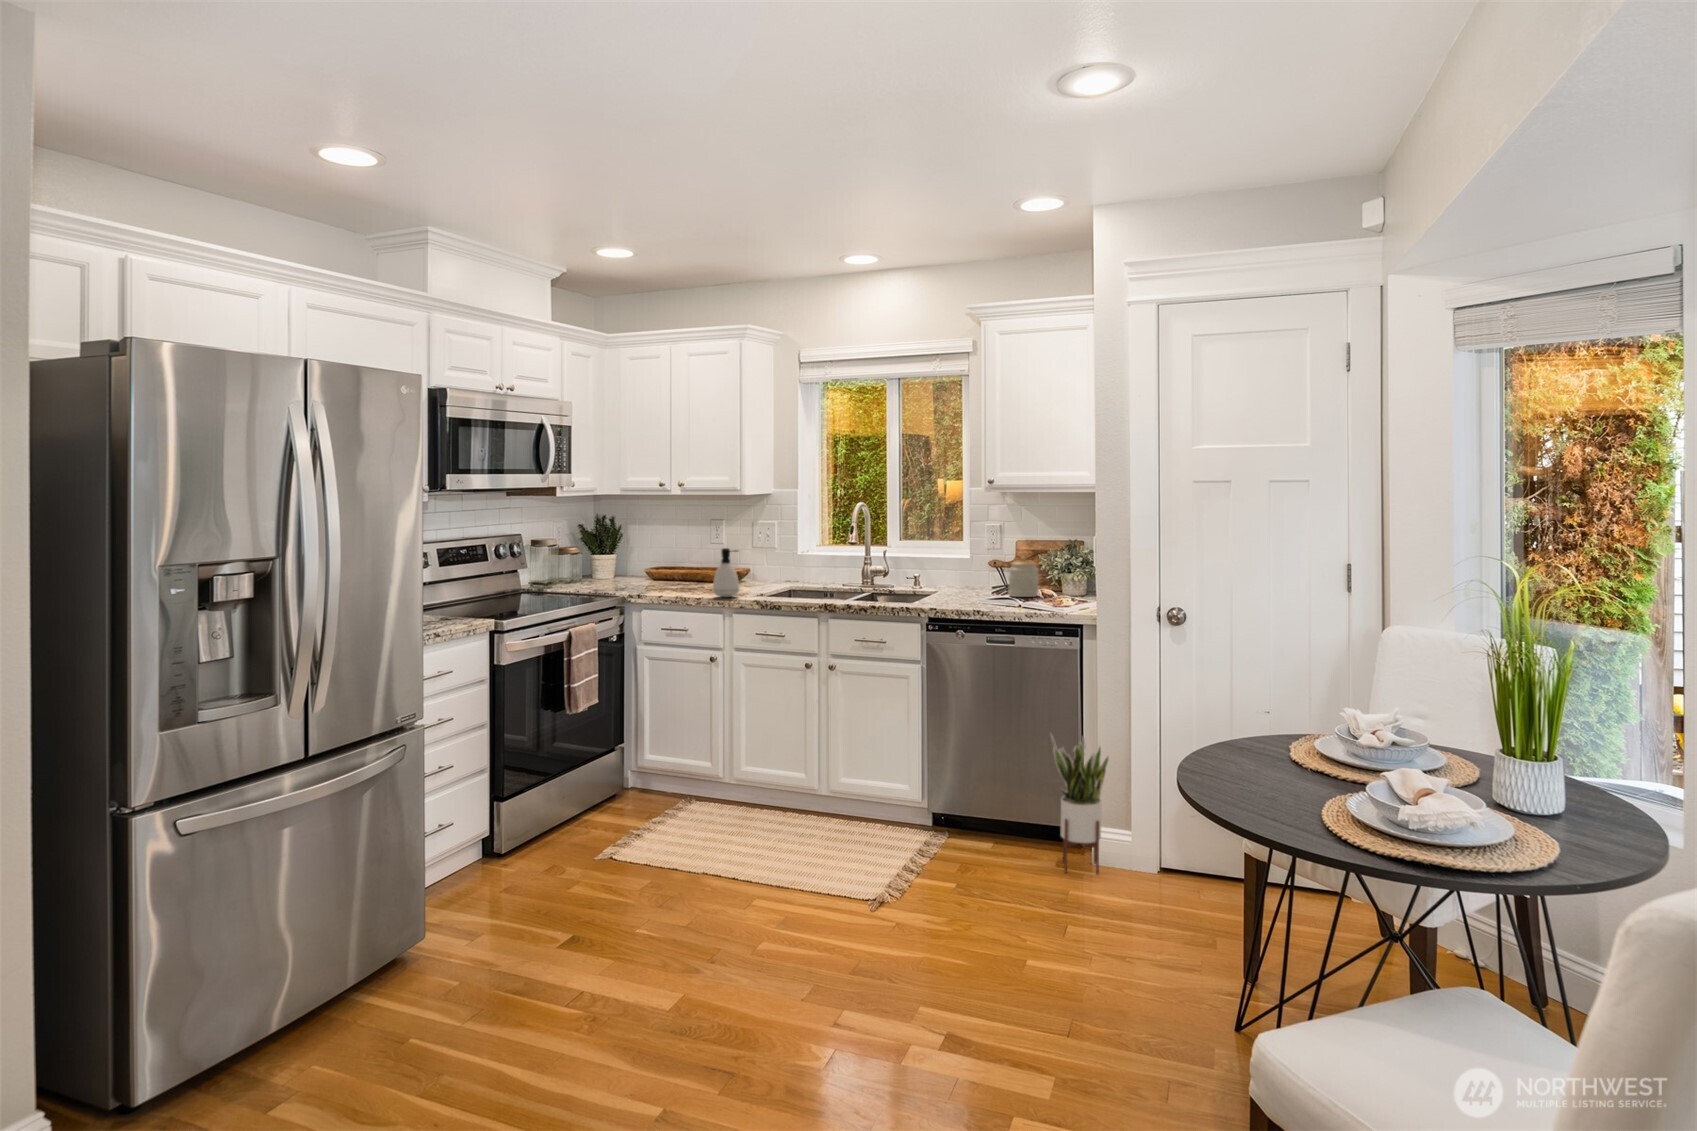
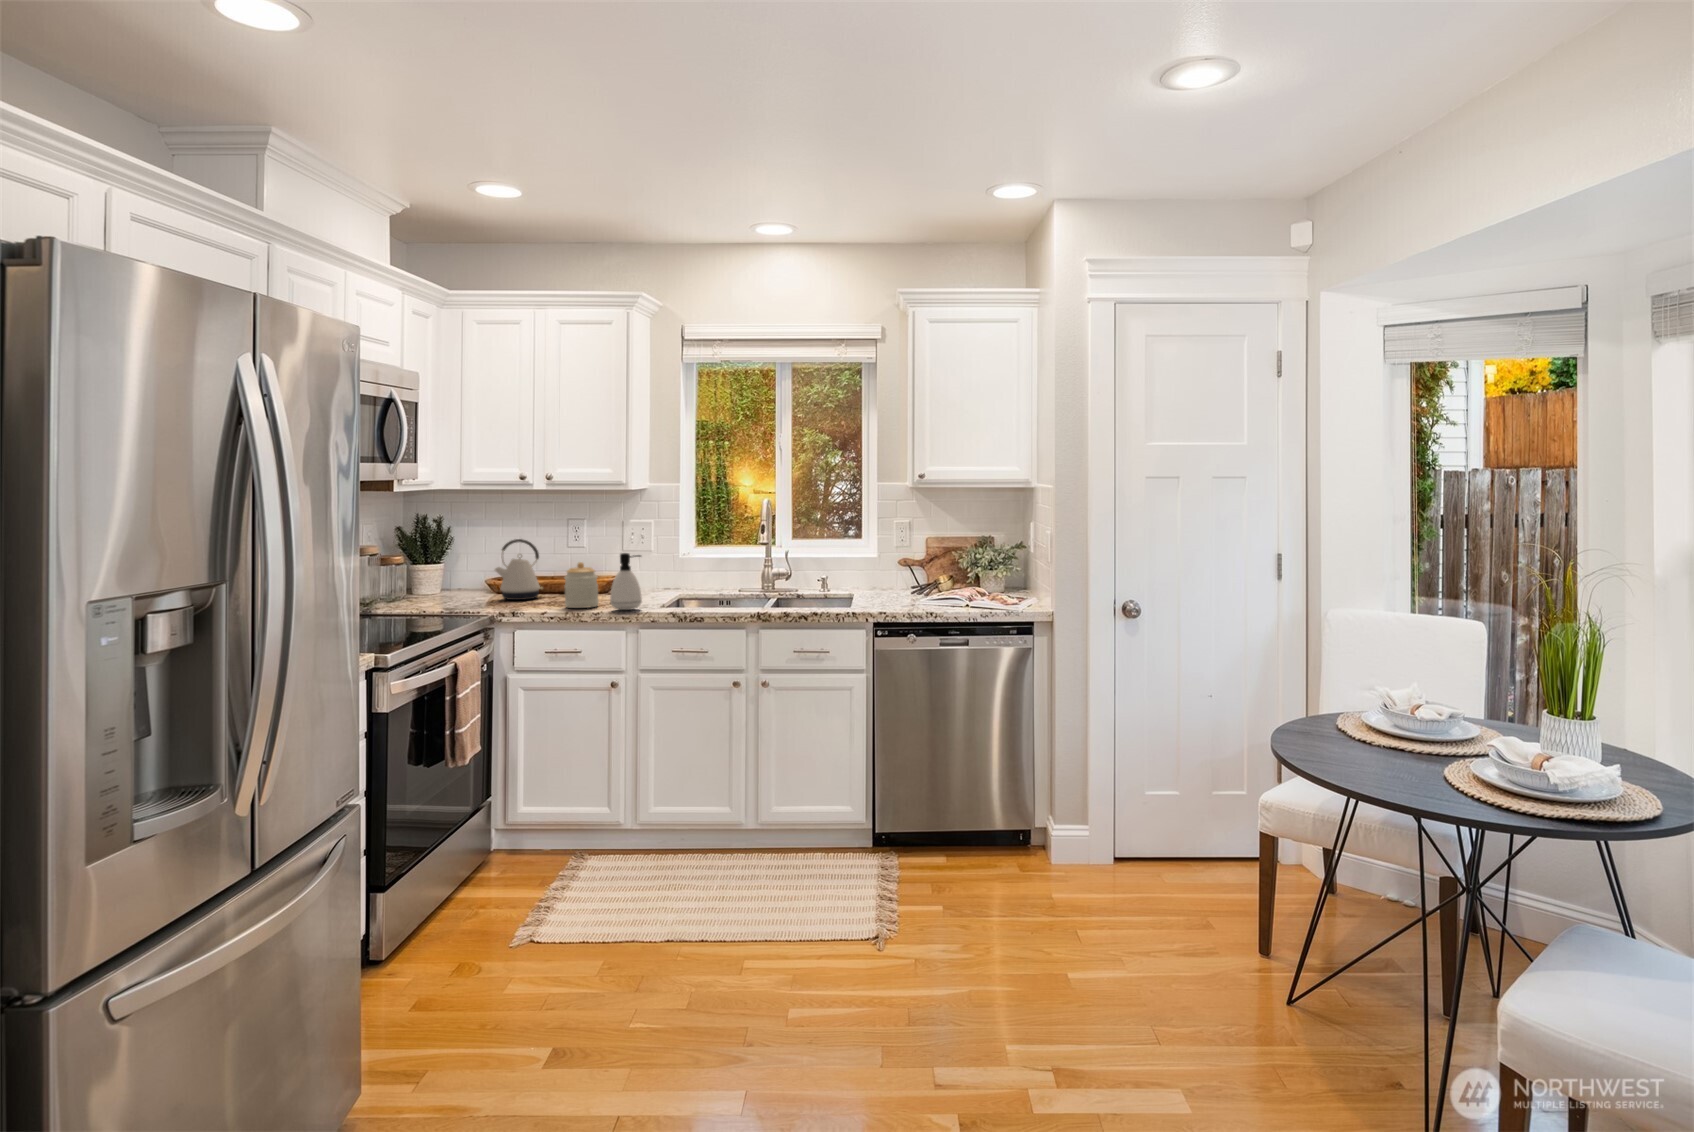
kettle: none [640,535,680,586] -> present [495,539,542,600]
jar: present [1009,556,1038,597] -> present [565,562,599,608]
potted plant: present [1050,734,1109,874] -> none [1023,738,1086,884]

